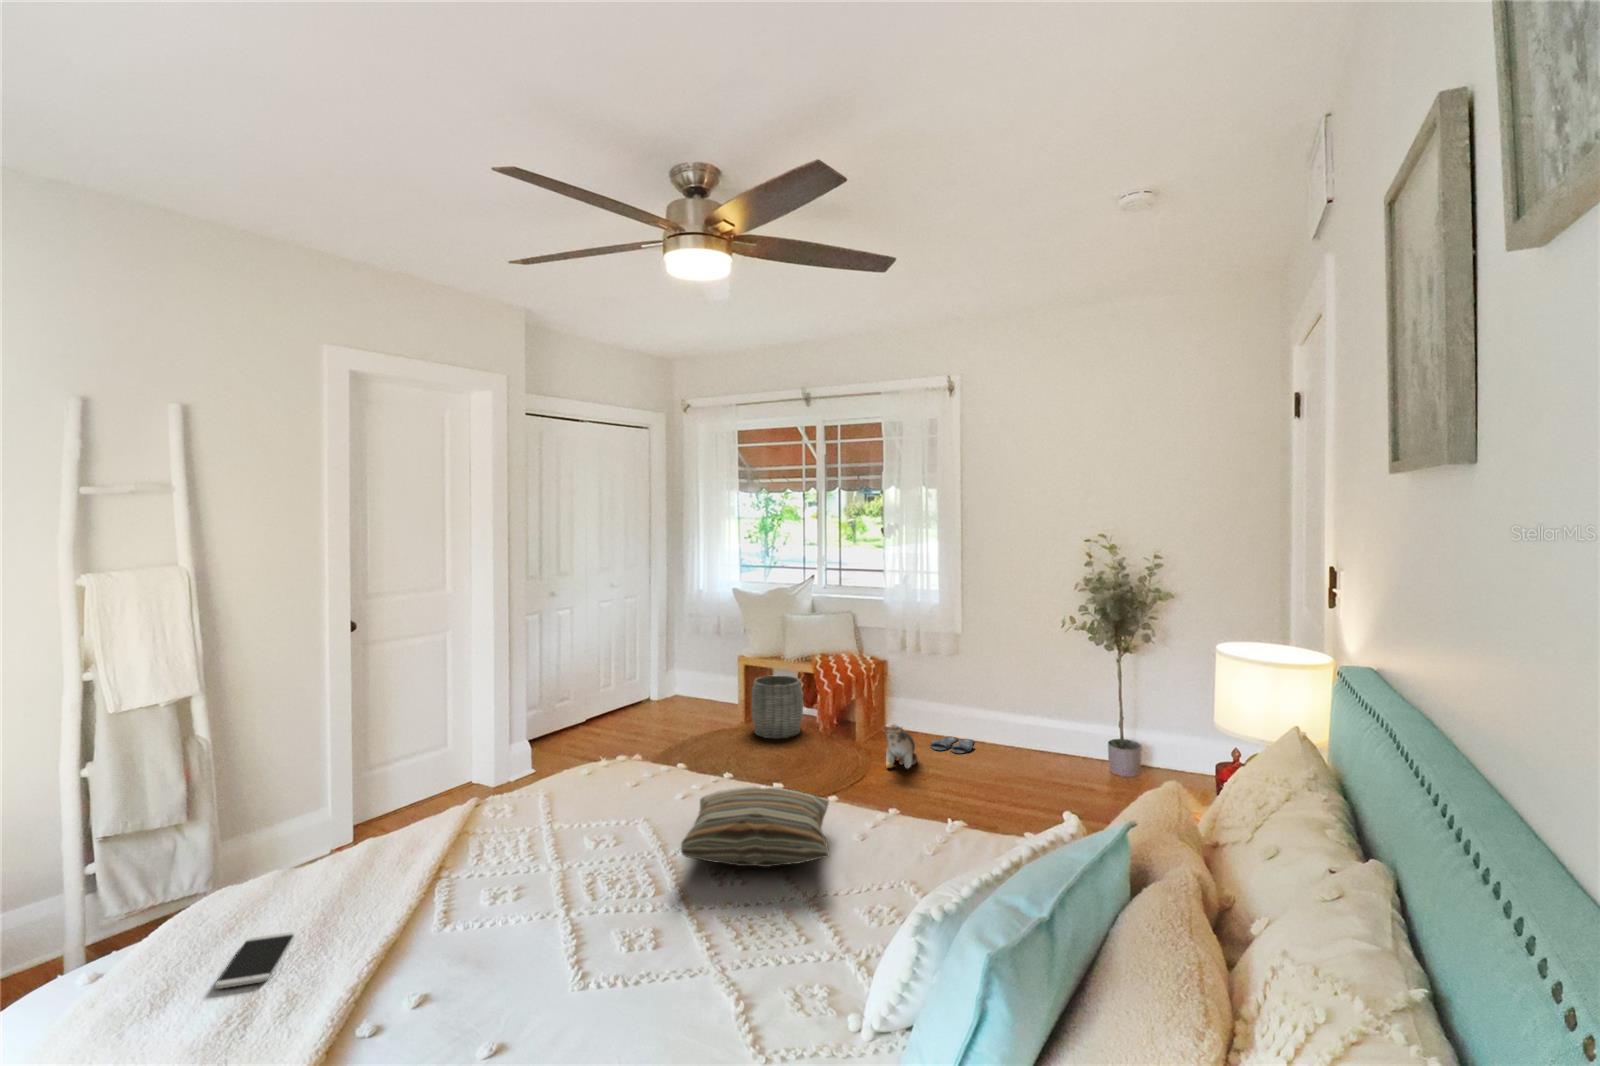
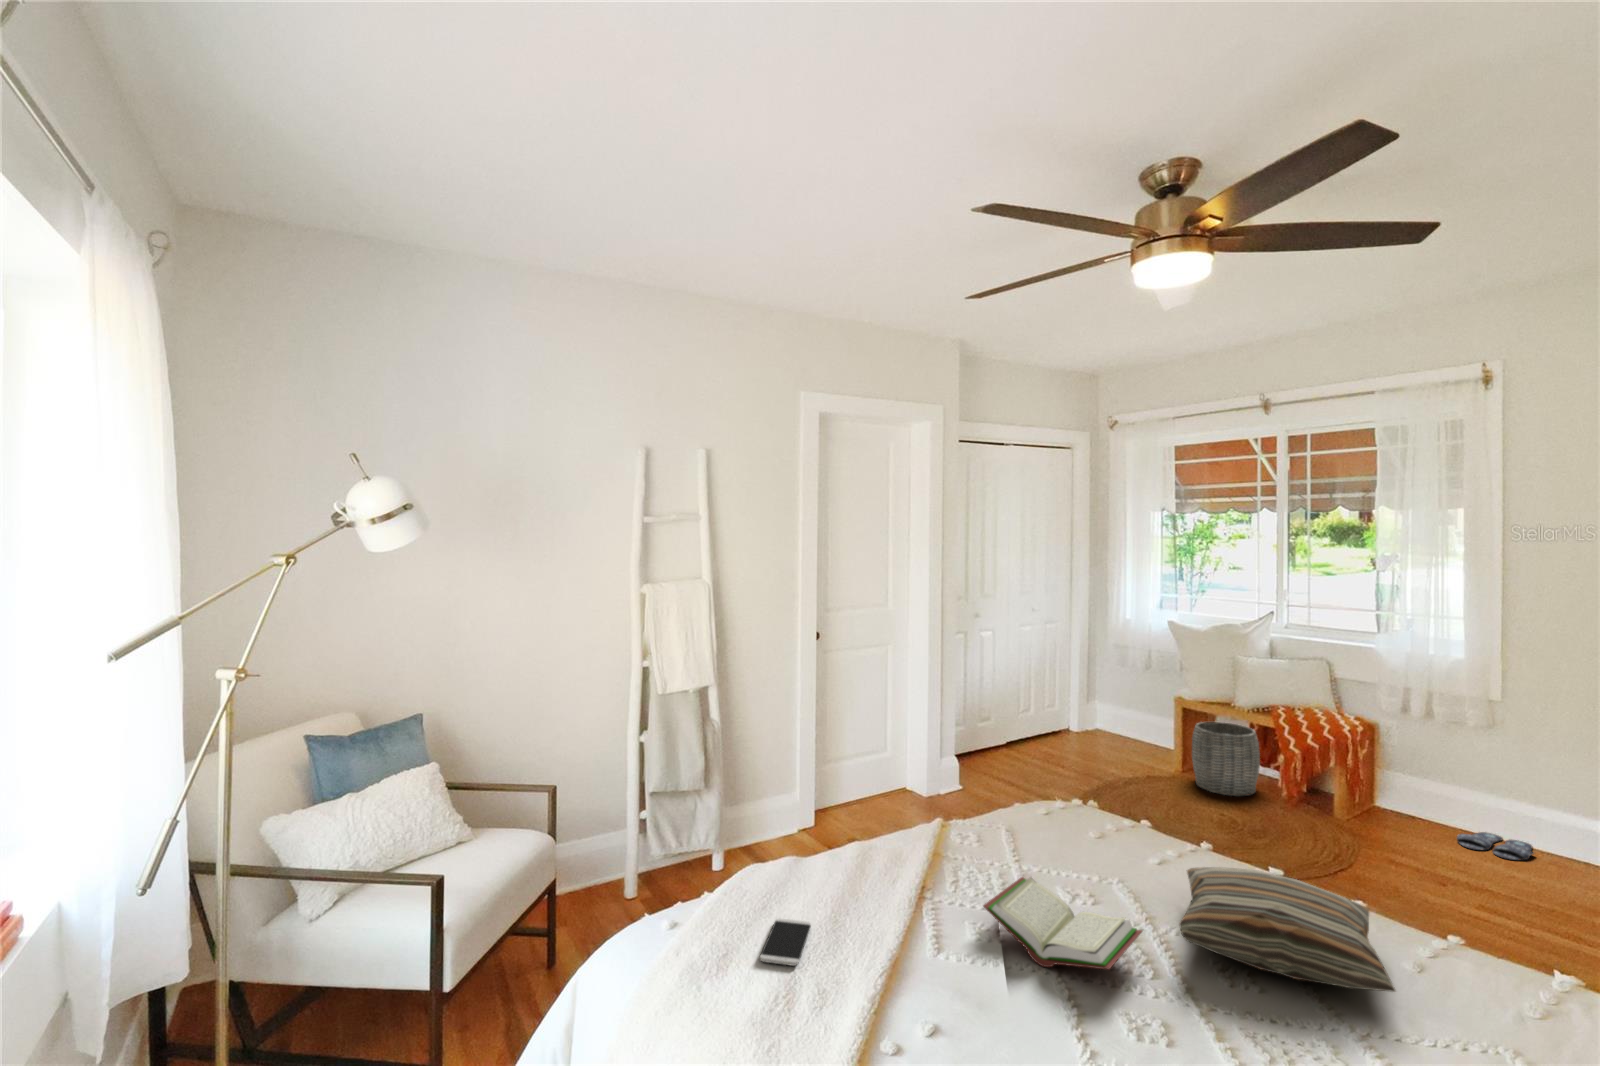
plush toy: present [885,724,917,768] -> none [1384,805,1440,866]
book: none [499,832,650,911] -> present [983,877,1142,969]

